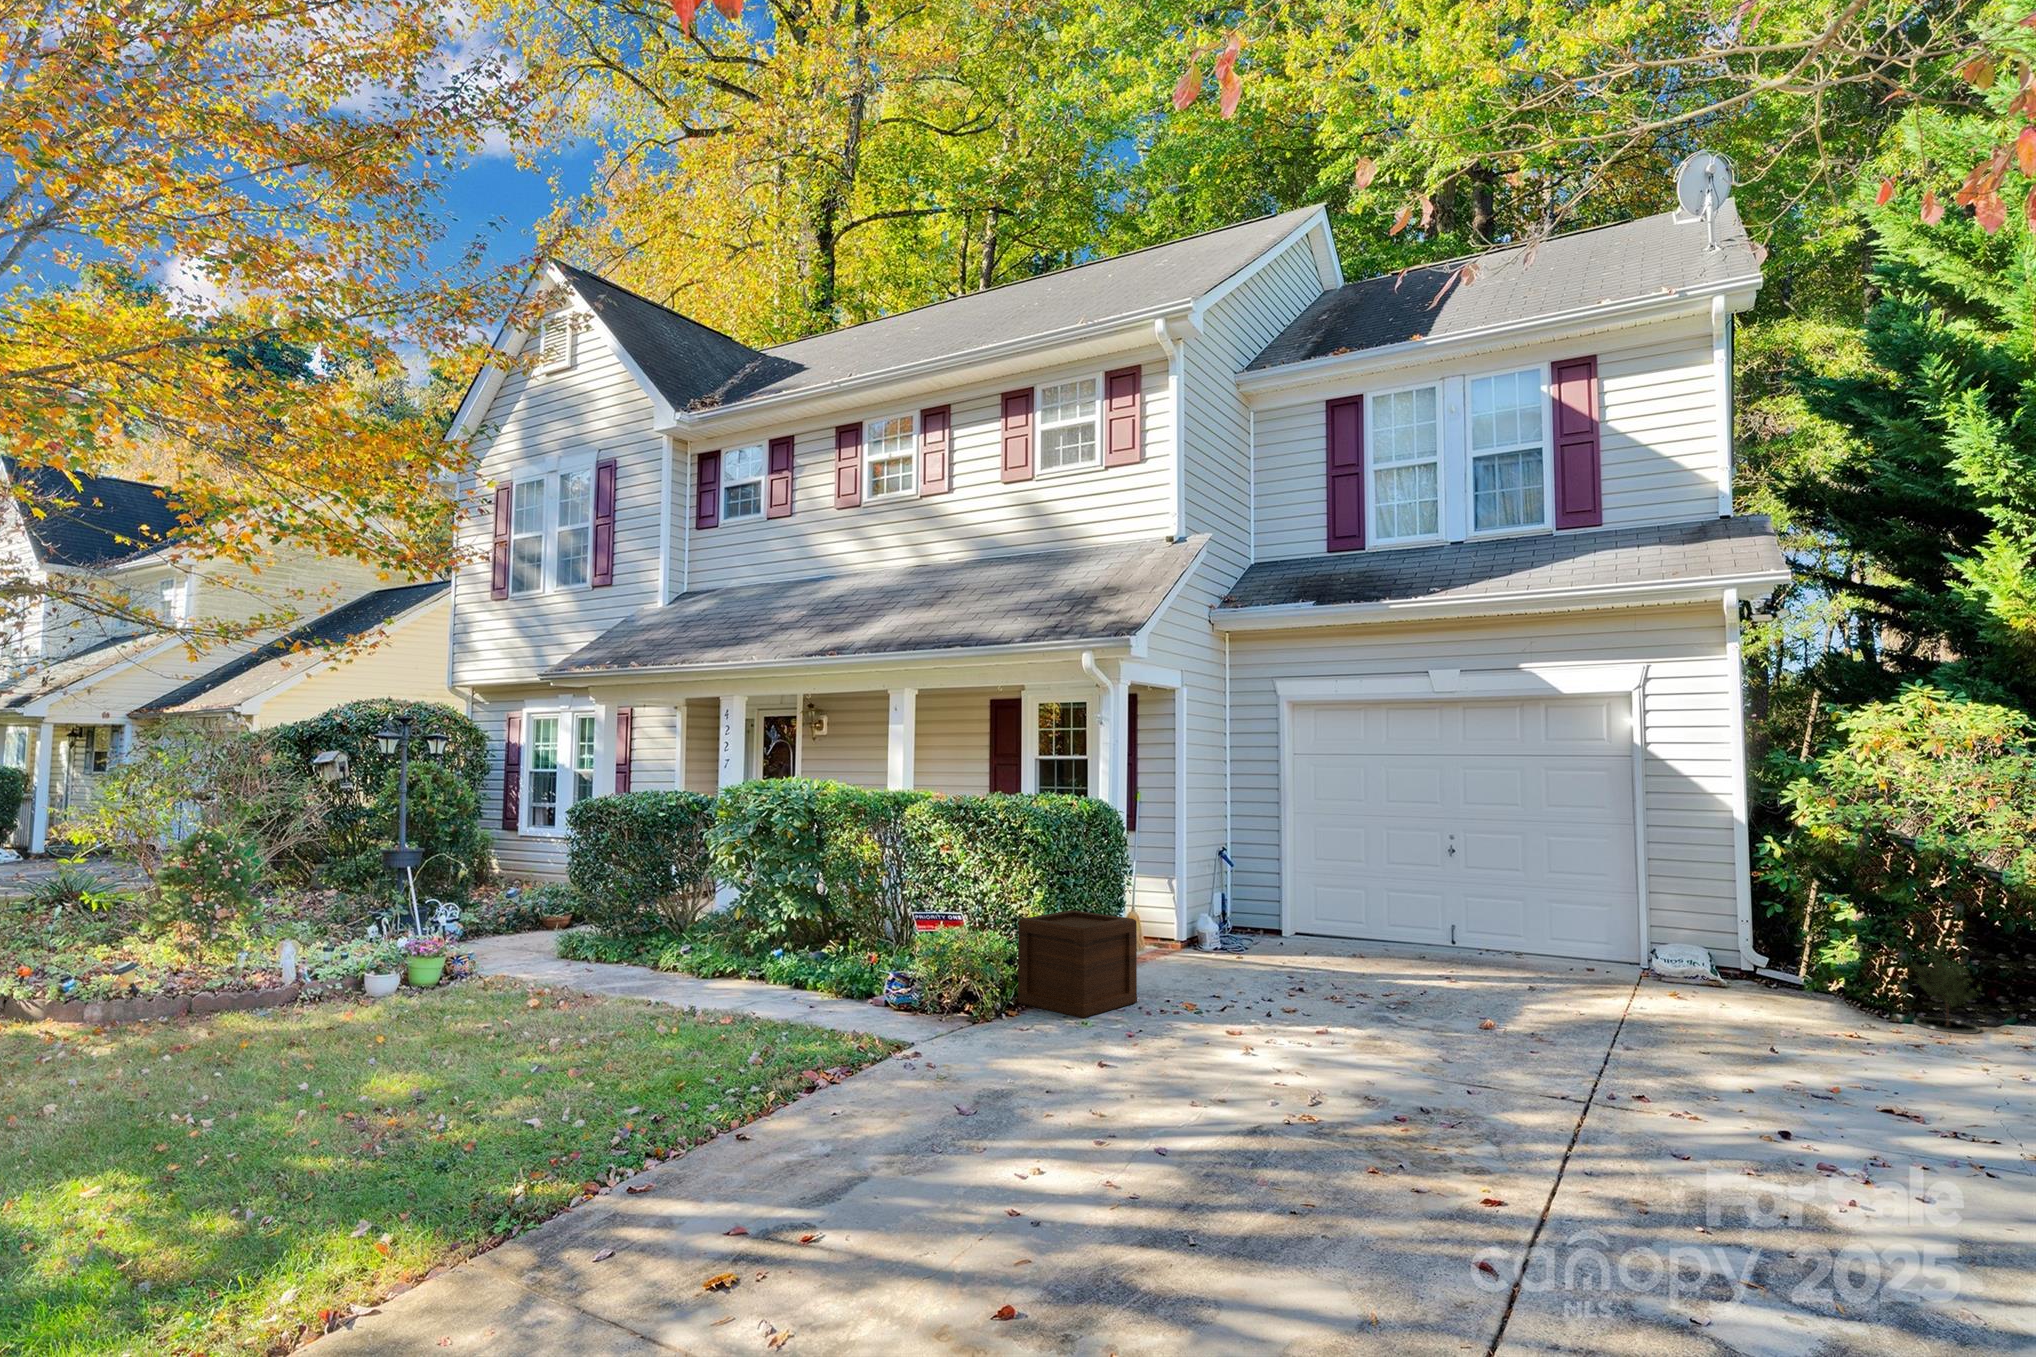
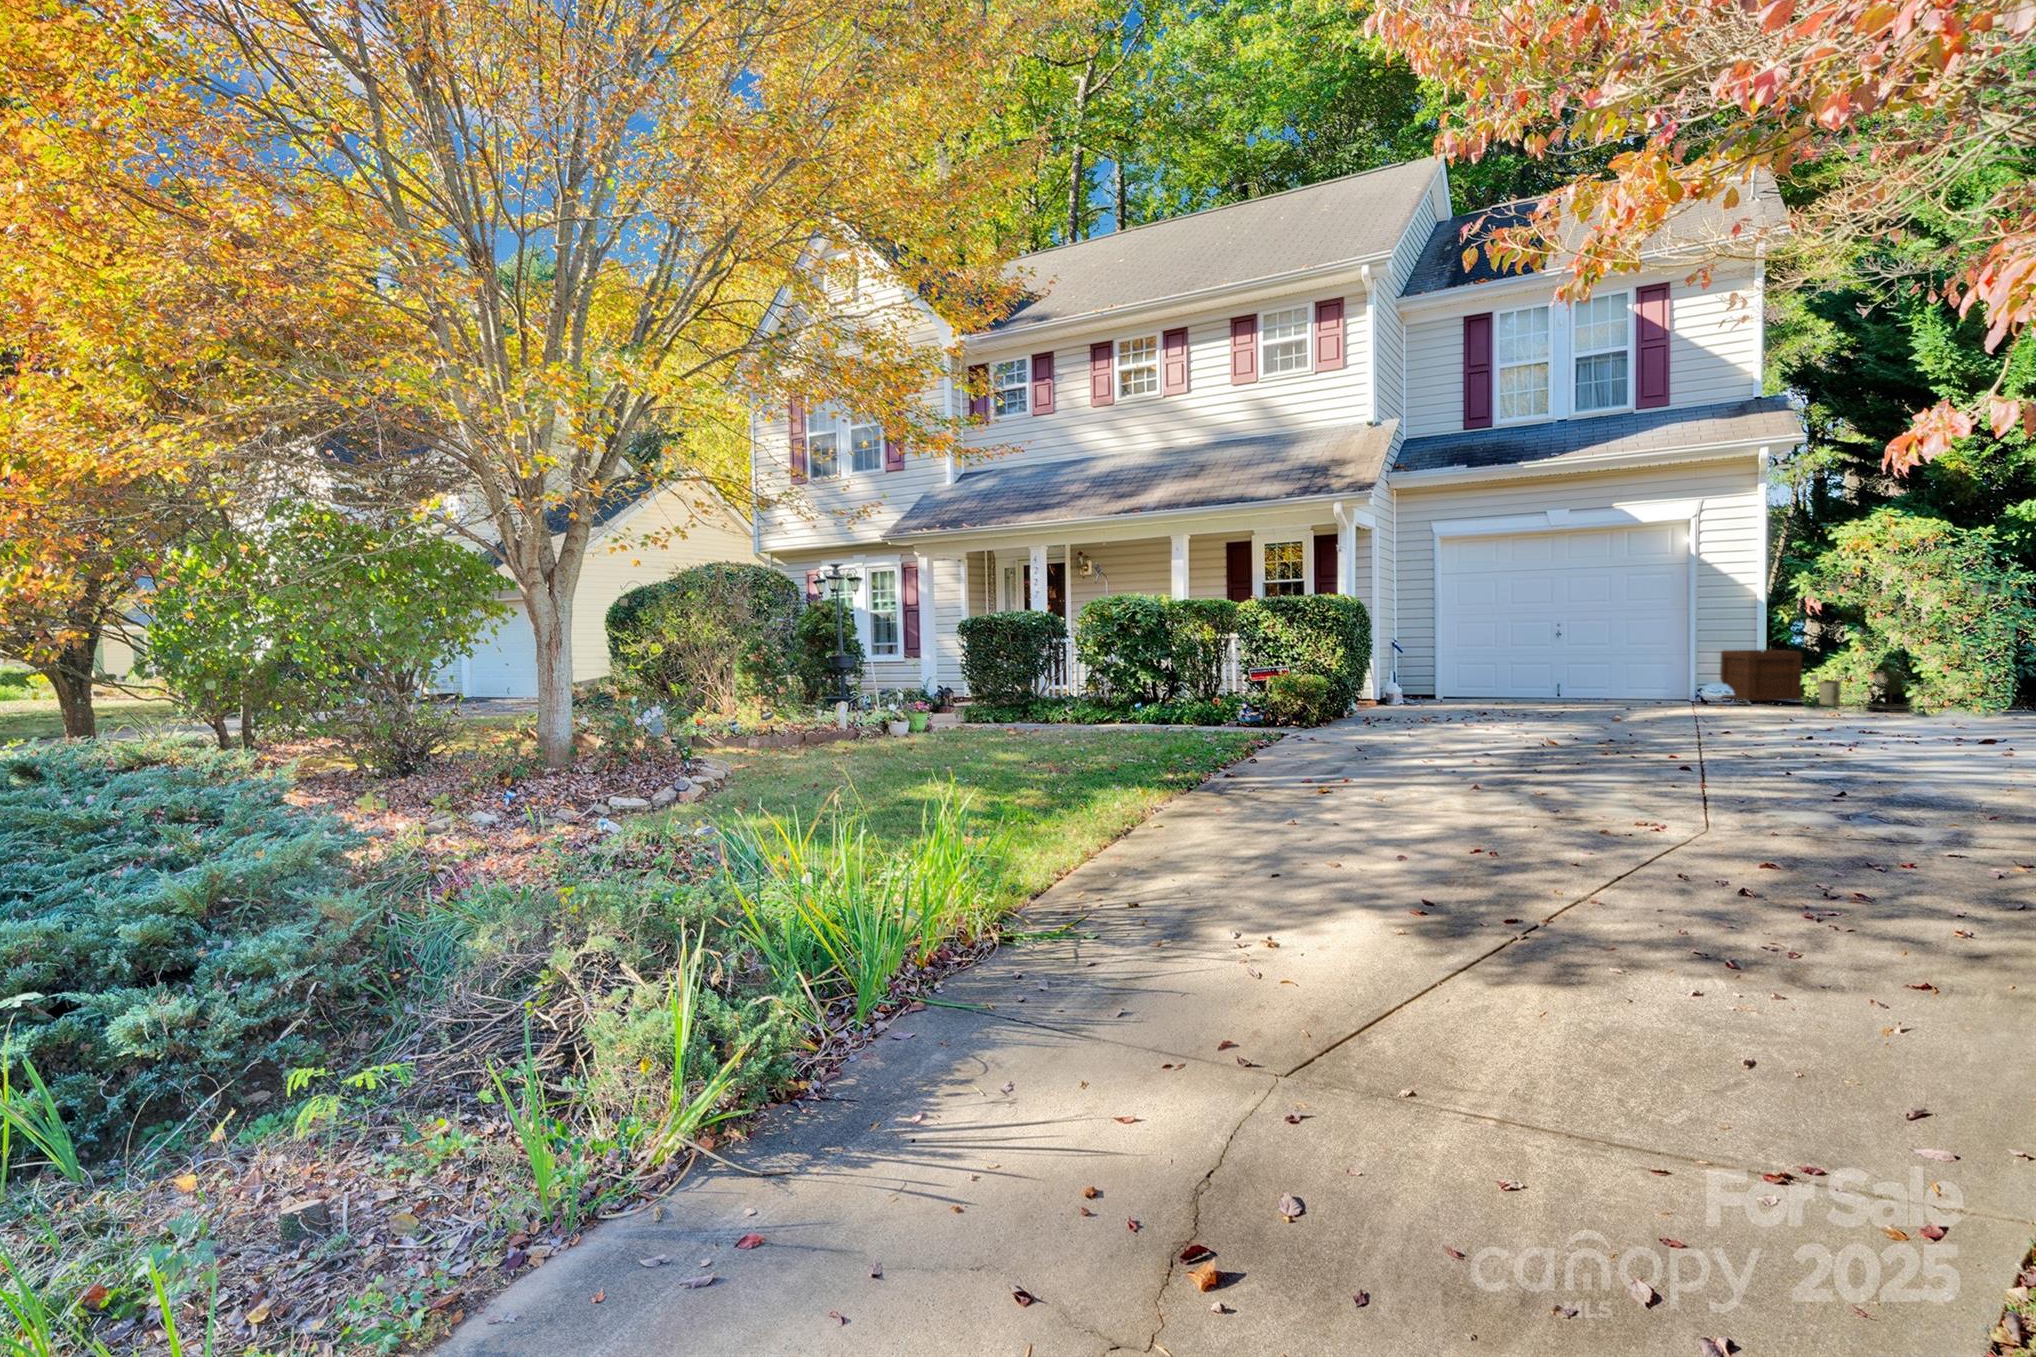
wooden crate: present [1018,910,1137,1018] -> present [1720,650,1802,701]
watering can: none [1814,956,1864,1017] -> present [1810,674,1841,707]

